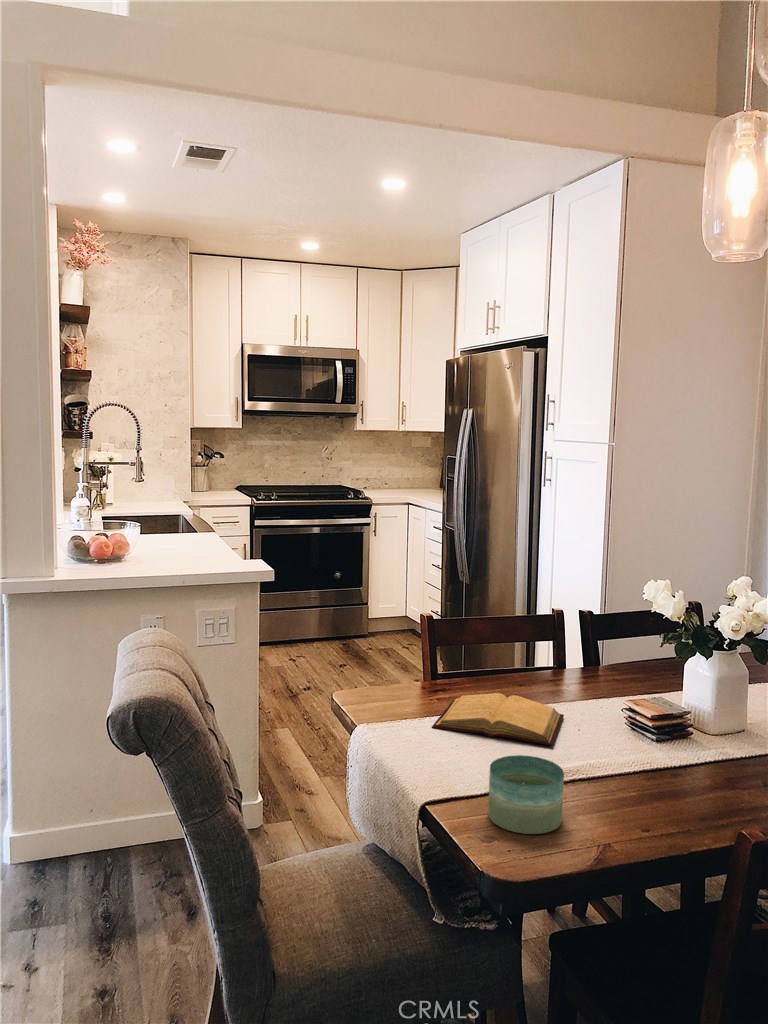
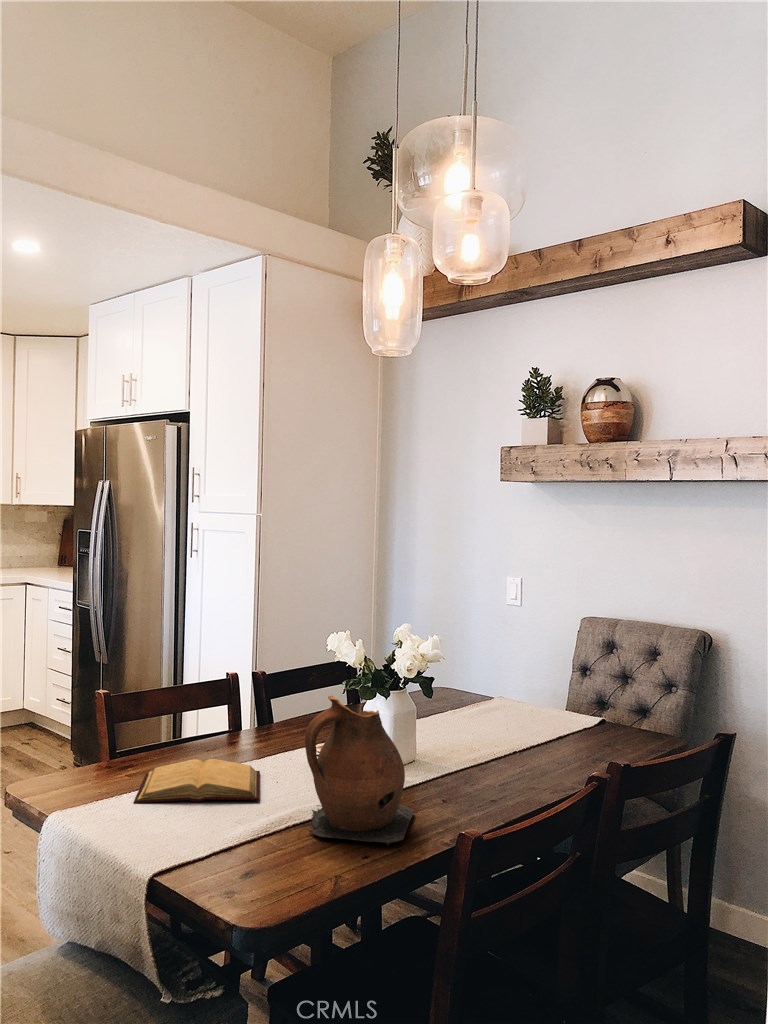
ceramic pitcher: none [592,651,722,824] -> present [305,696,414,846]
candle: present [488,755,564,834] -> none [220,807,293,882]

